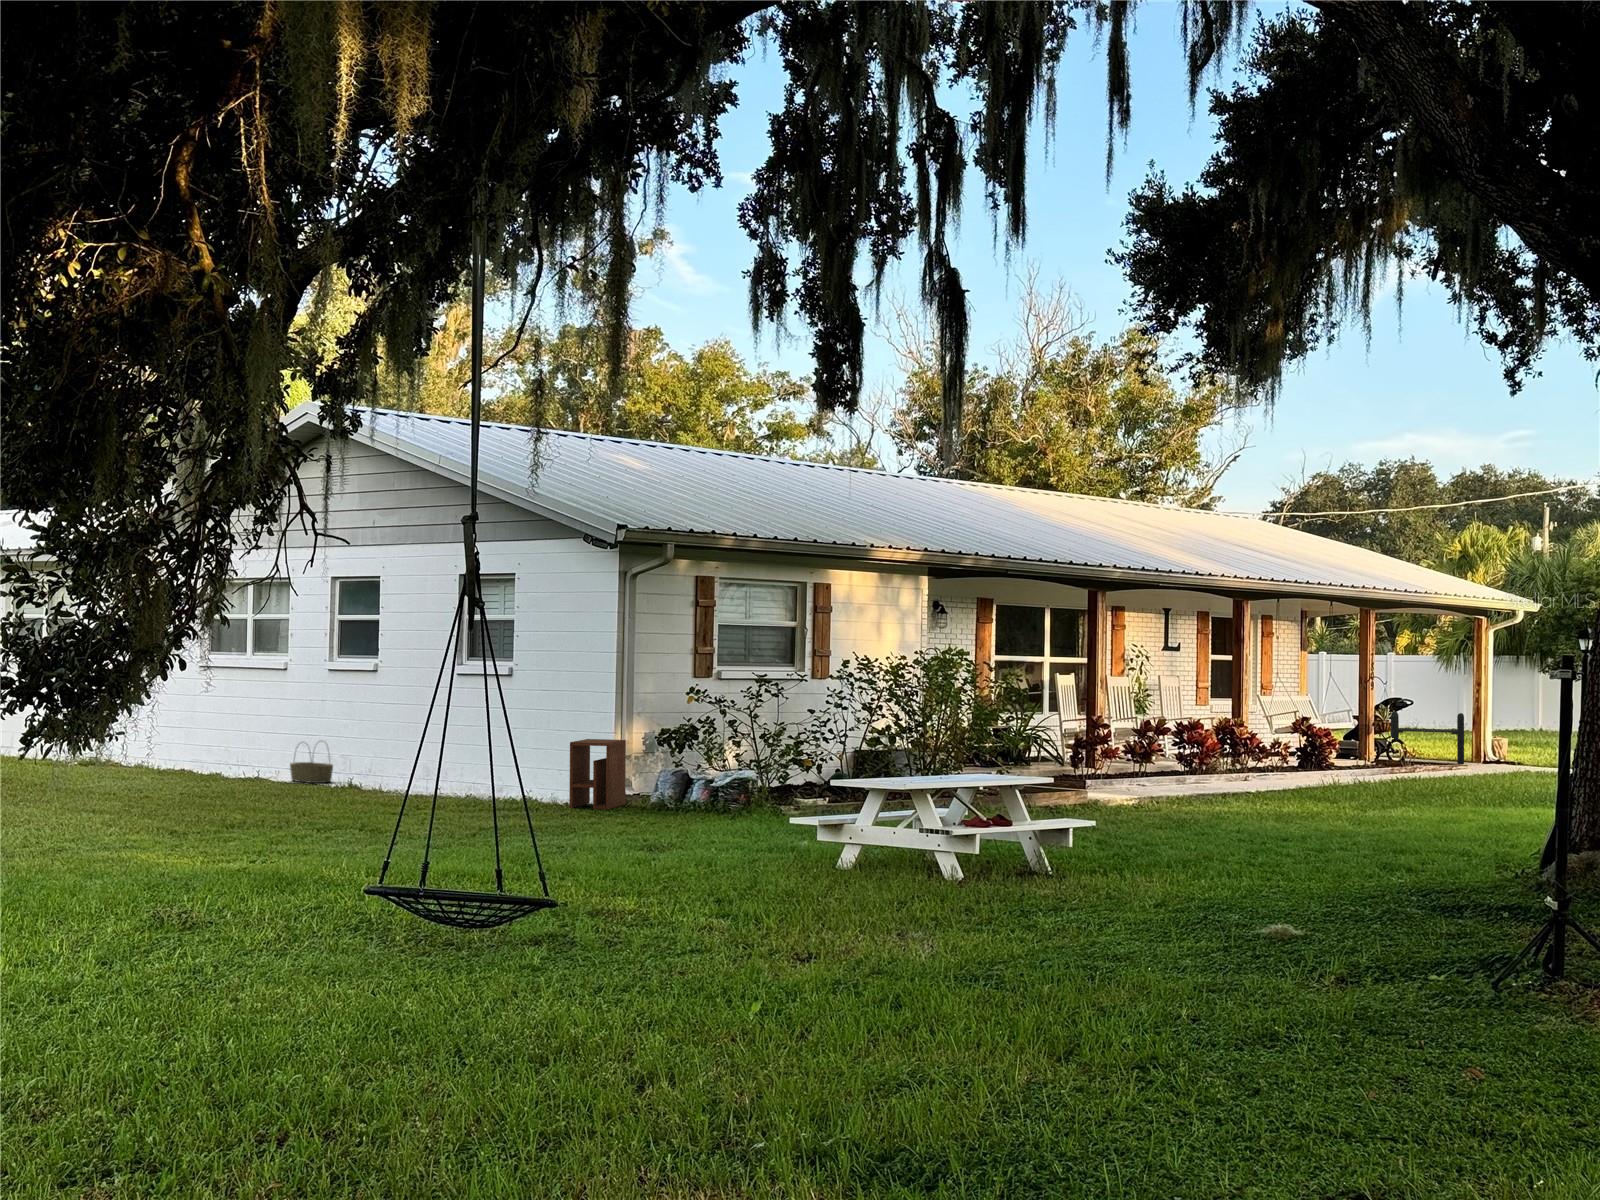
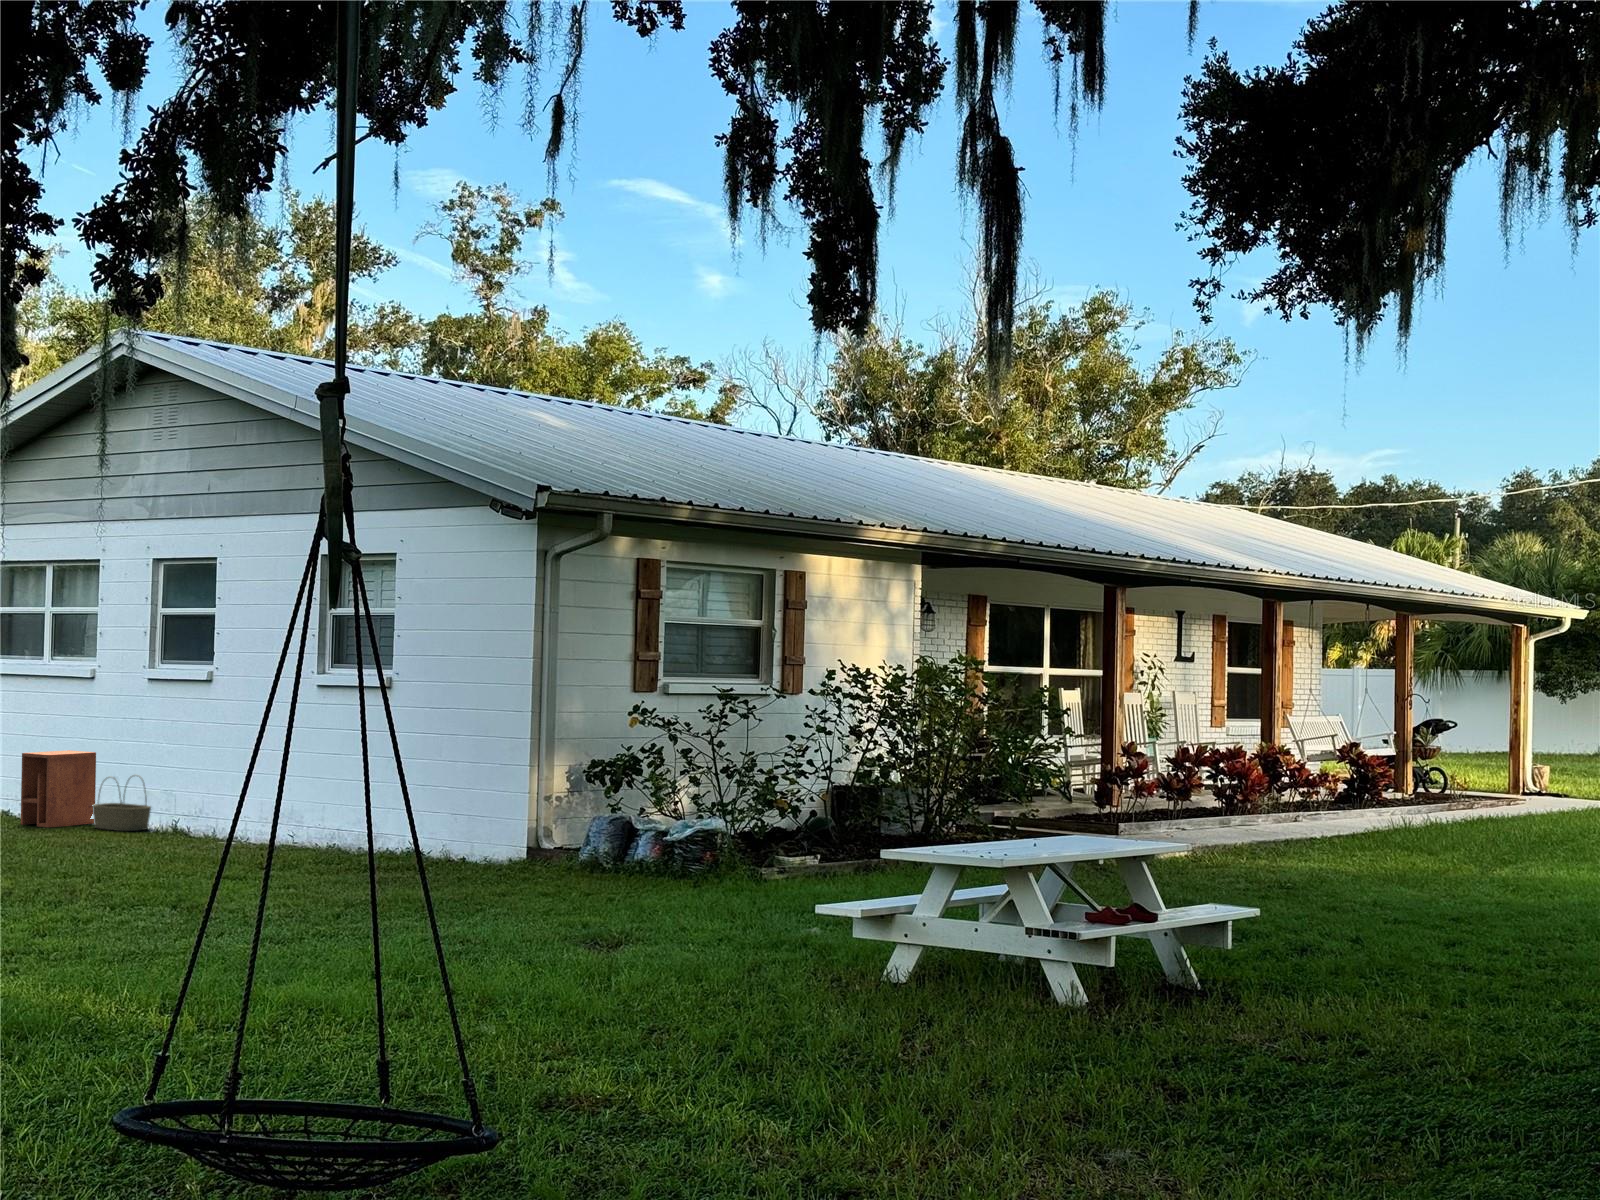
bench: present [1391,712,1464,764] -> none [1436,734,1525,796]
side table: present [569,739,626,809] -> present [21,750,96,828]

